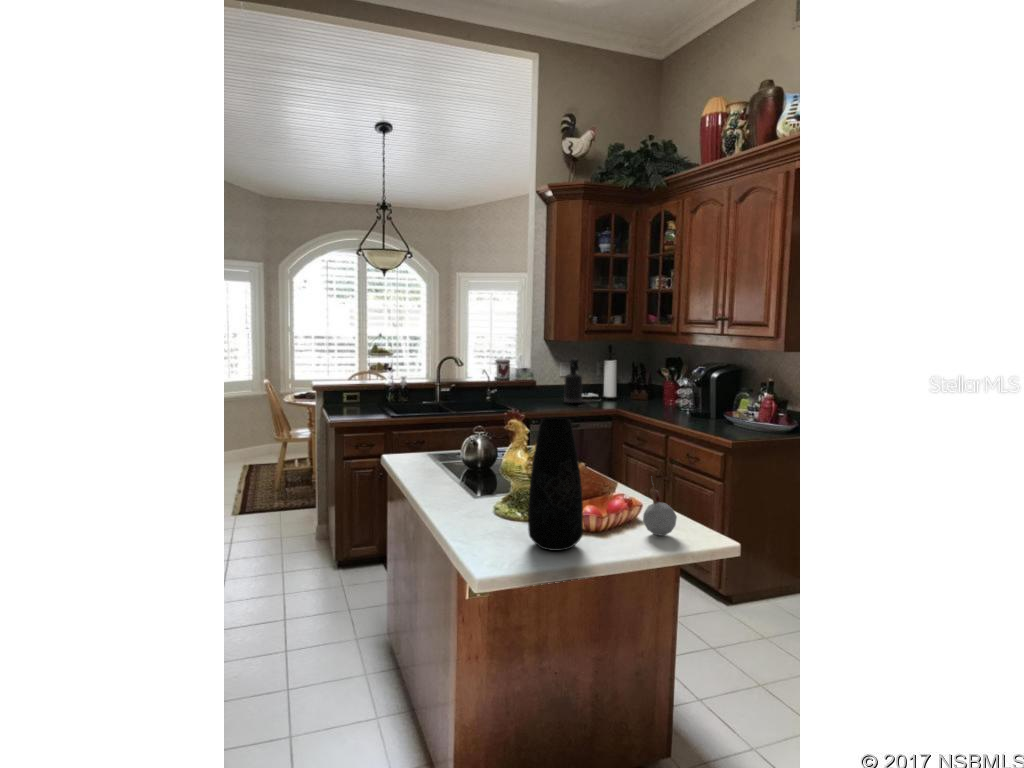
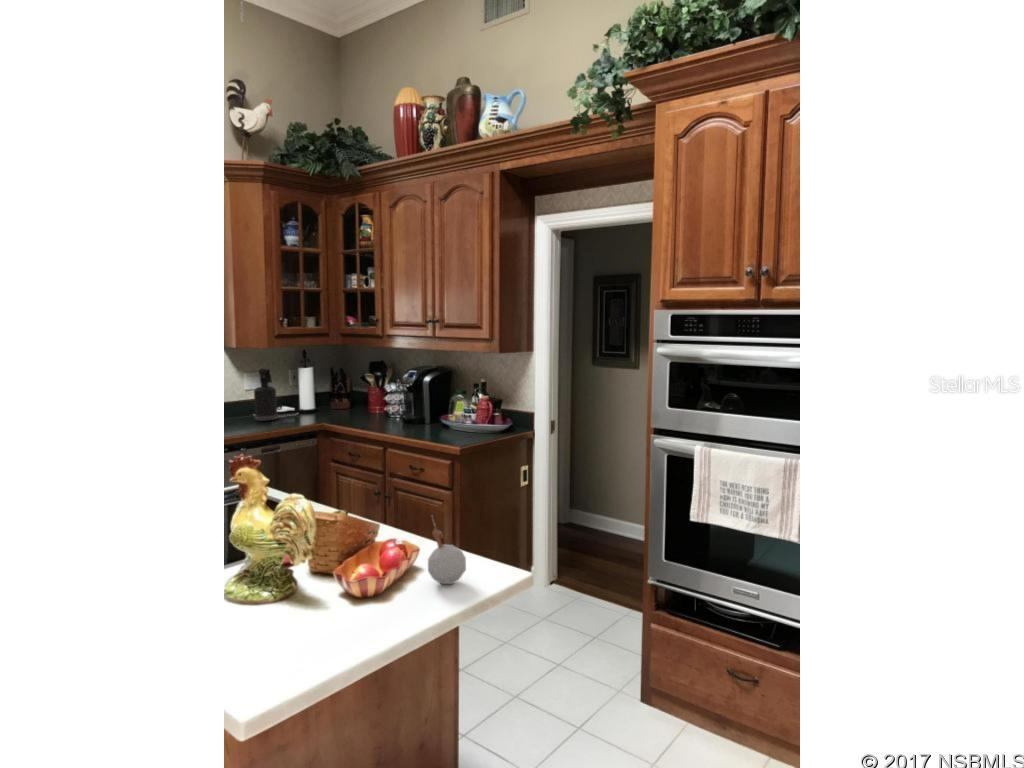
vase: present [528,418,583,551] -> none [291,463,367,641]

